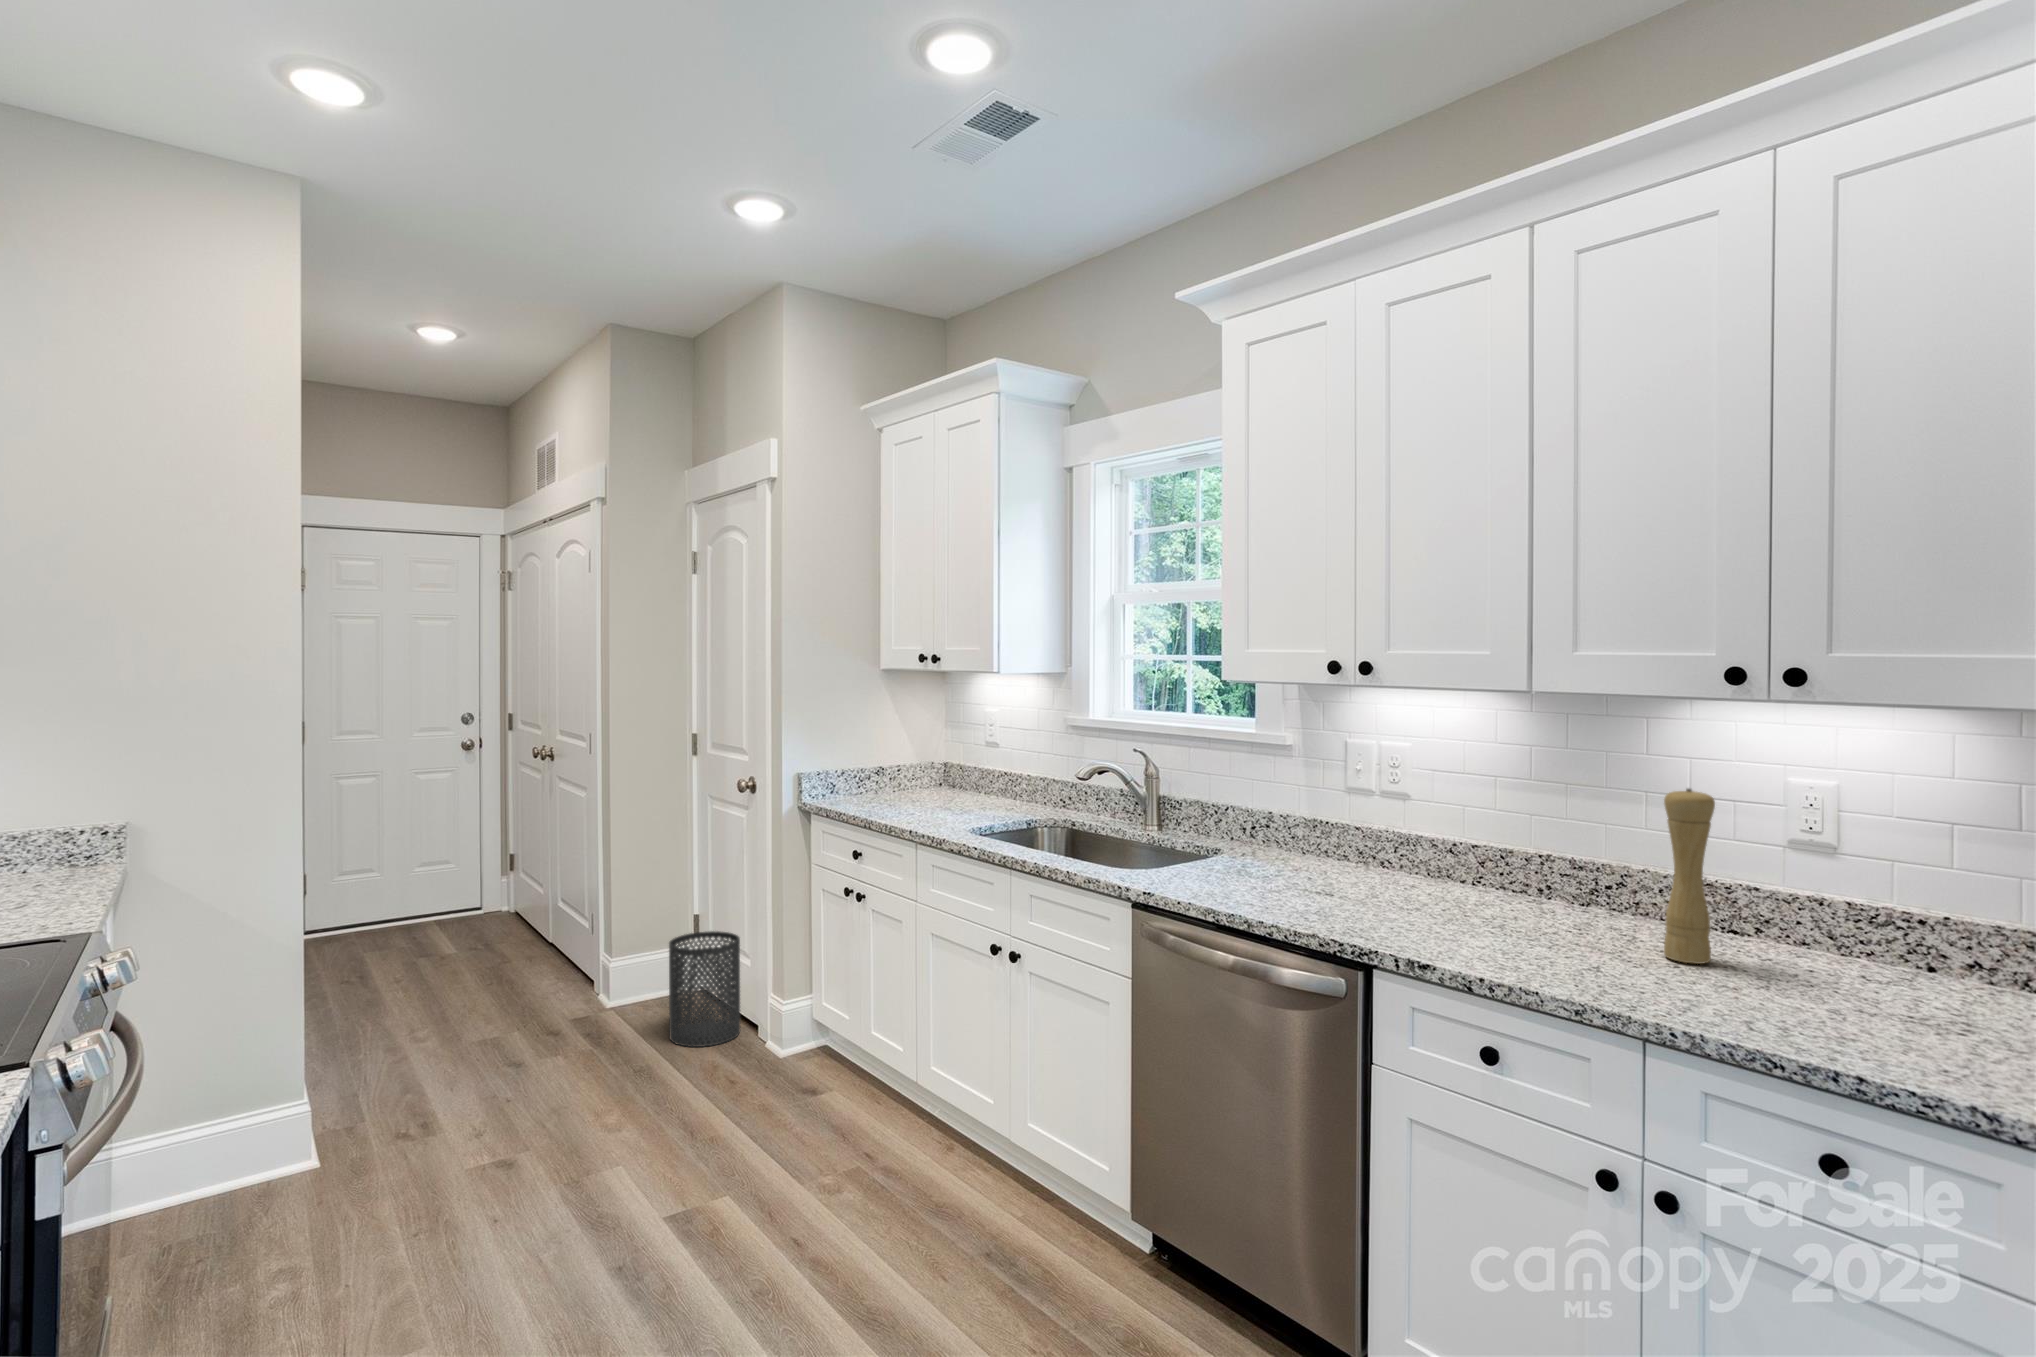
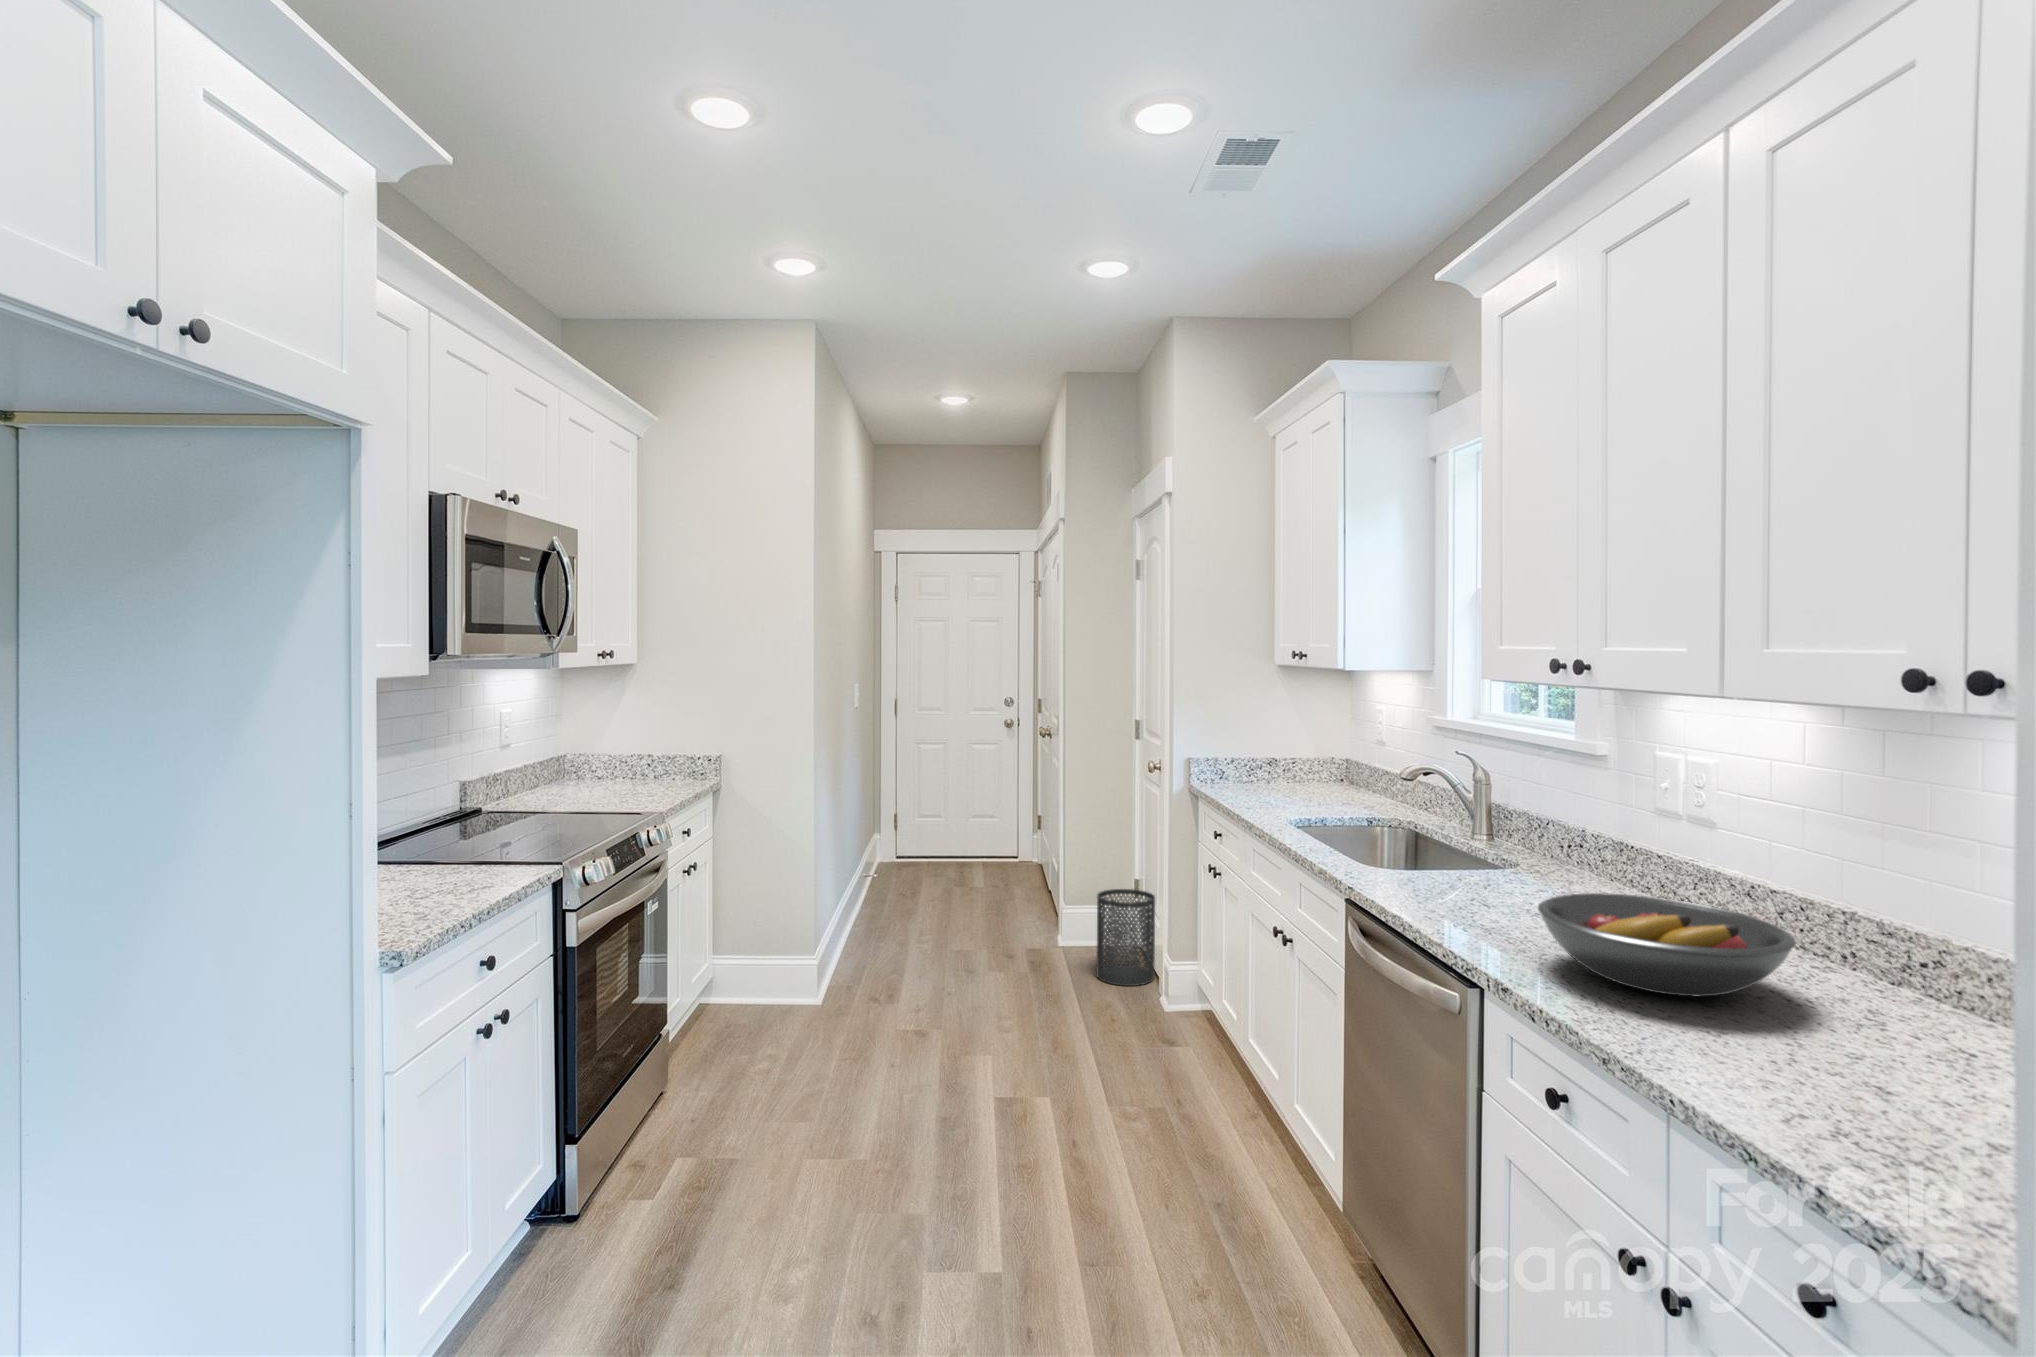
pepper mill: present [1664,788,1715,964] -> none [1875,828,1956,1072]
fruit bowl: none [1387,863,1587,941] -> present [1538,893,1796,996]

